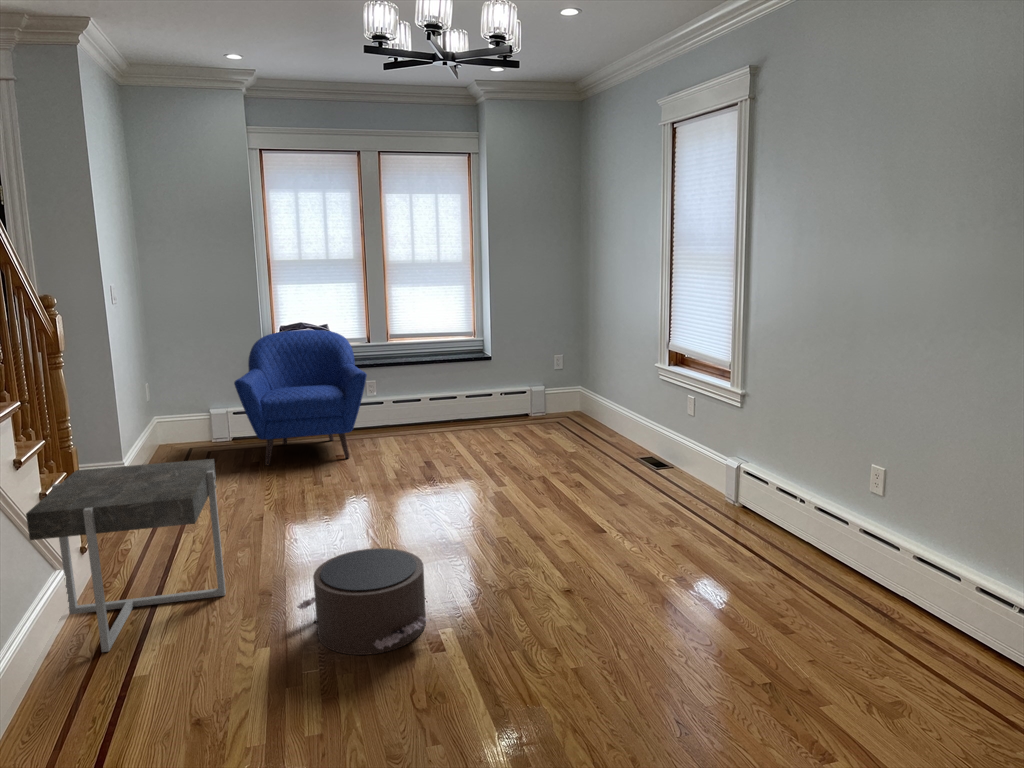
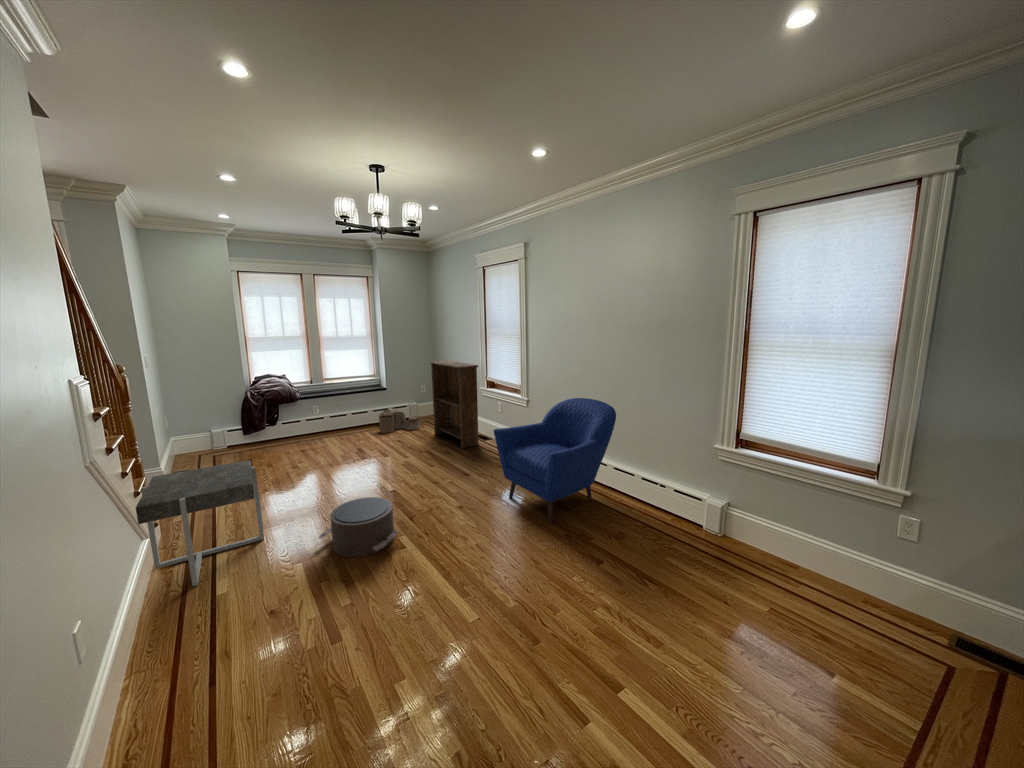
bookshelf: none [561,307,647,480] -> present [430,360,479,448]
armchair: present [234,330,367,465] -> present [494,398,616,523]
woven basket: none [469,395,542,439] -> present [379,410,419,433]

